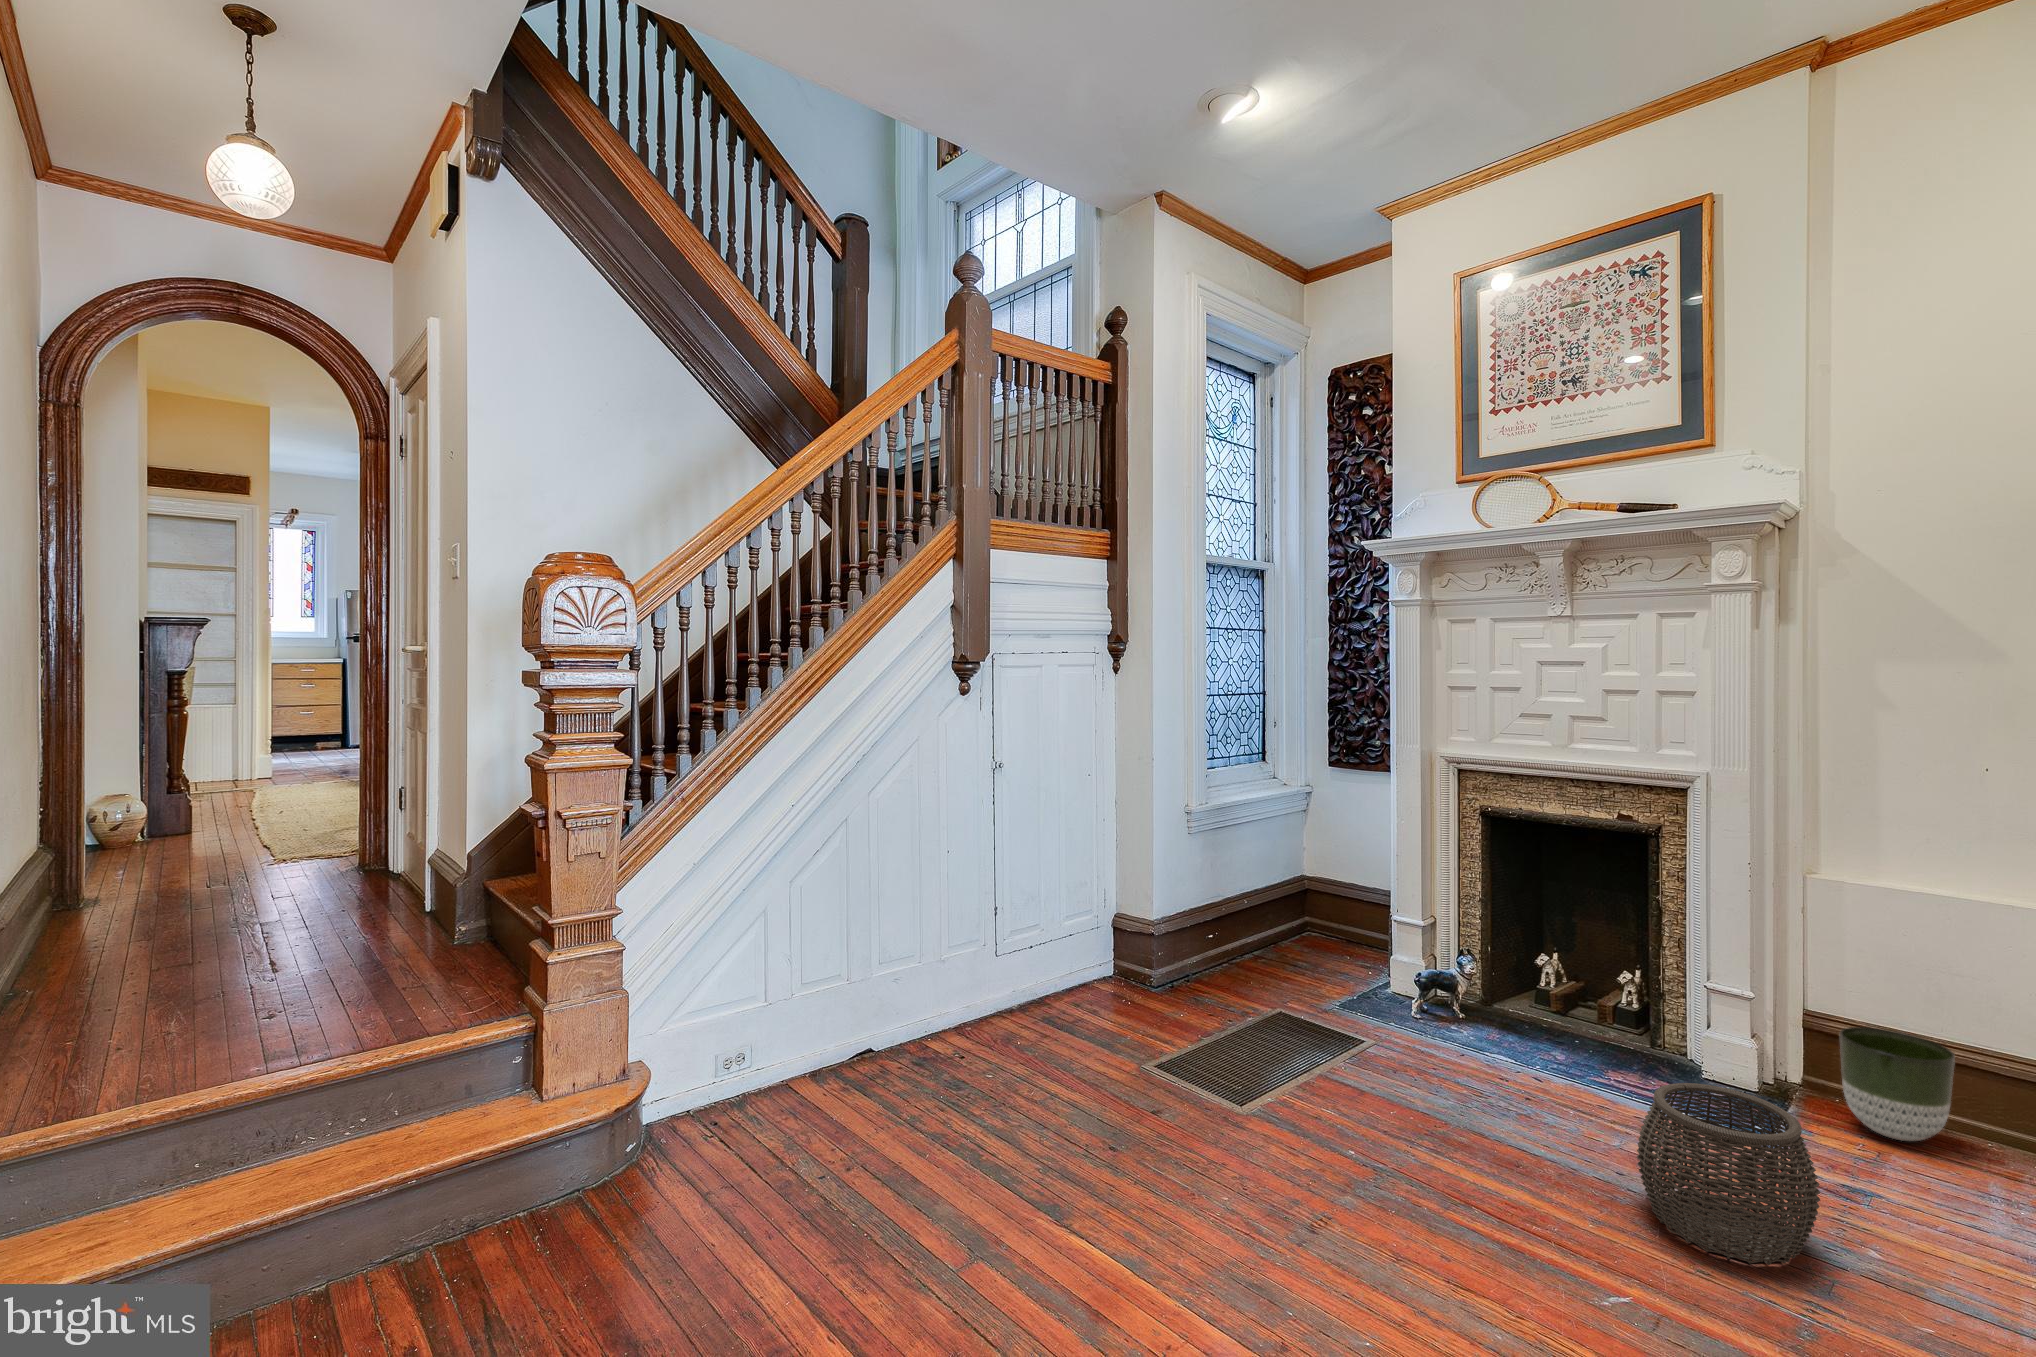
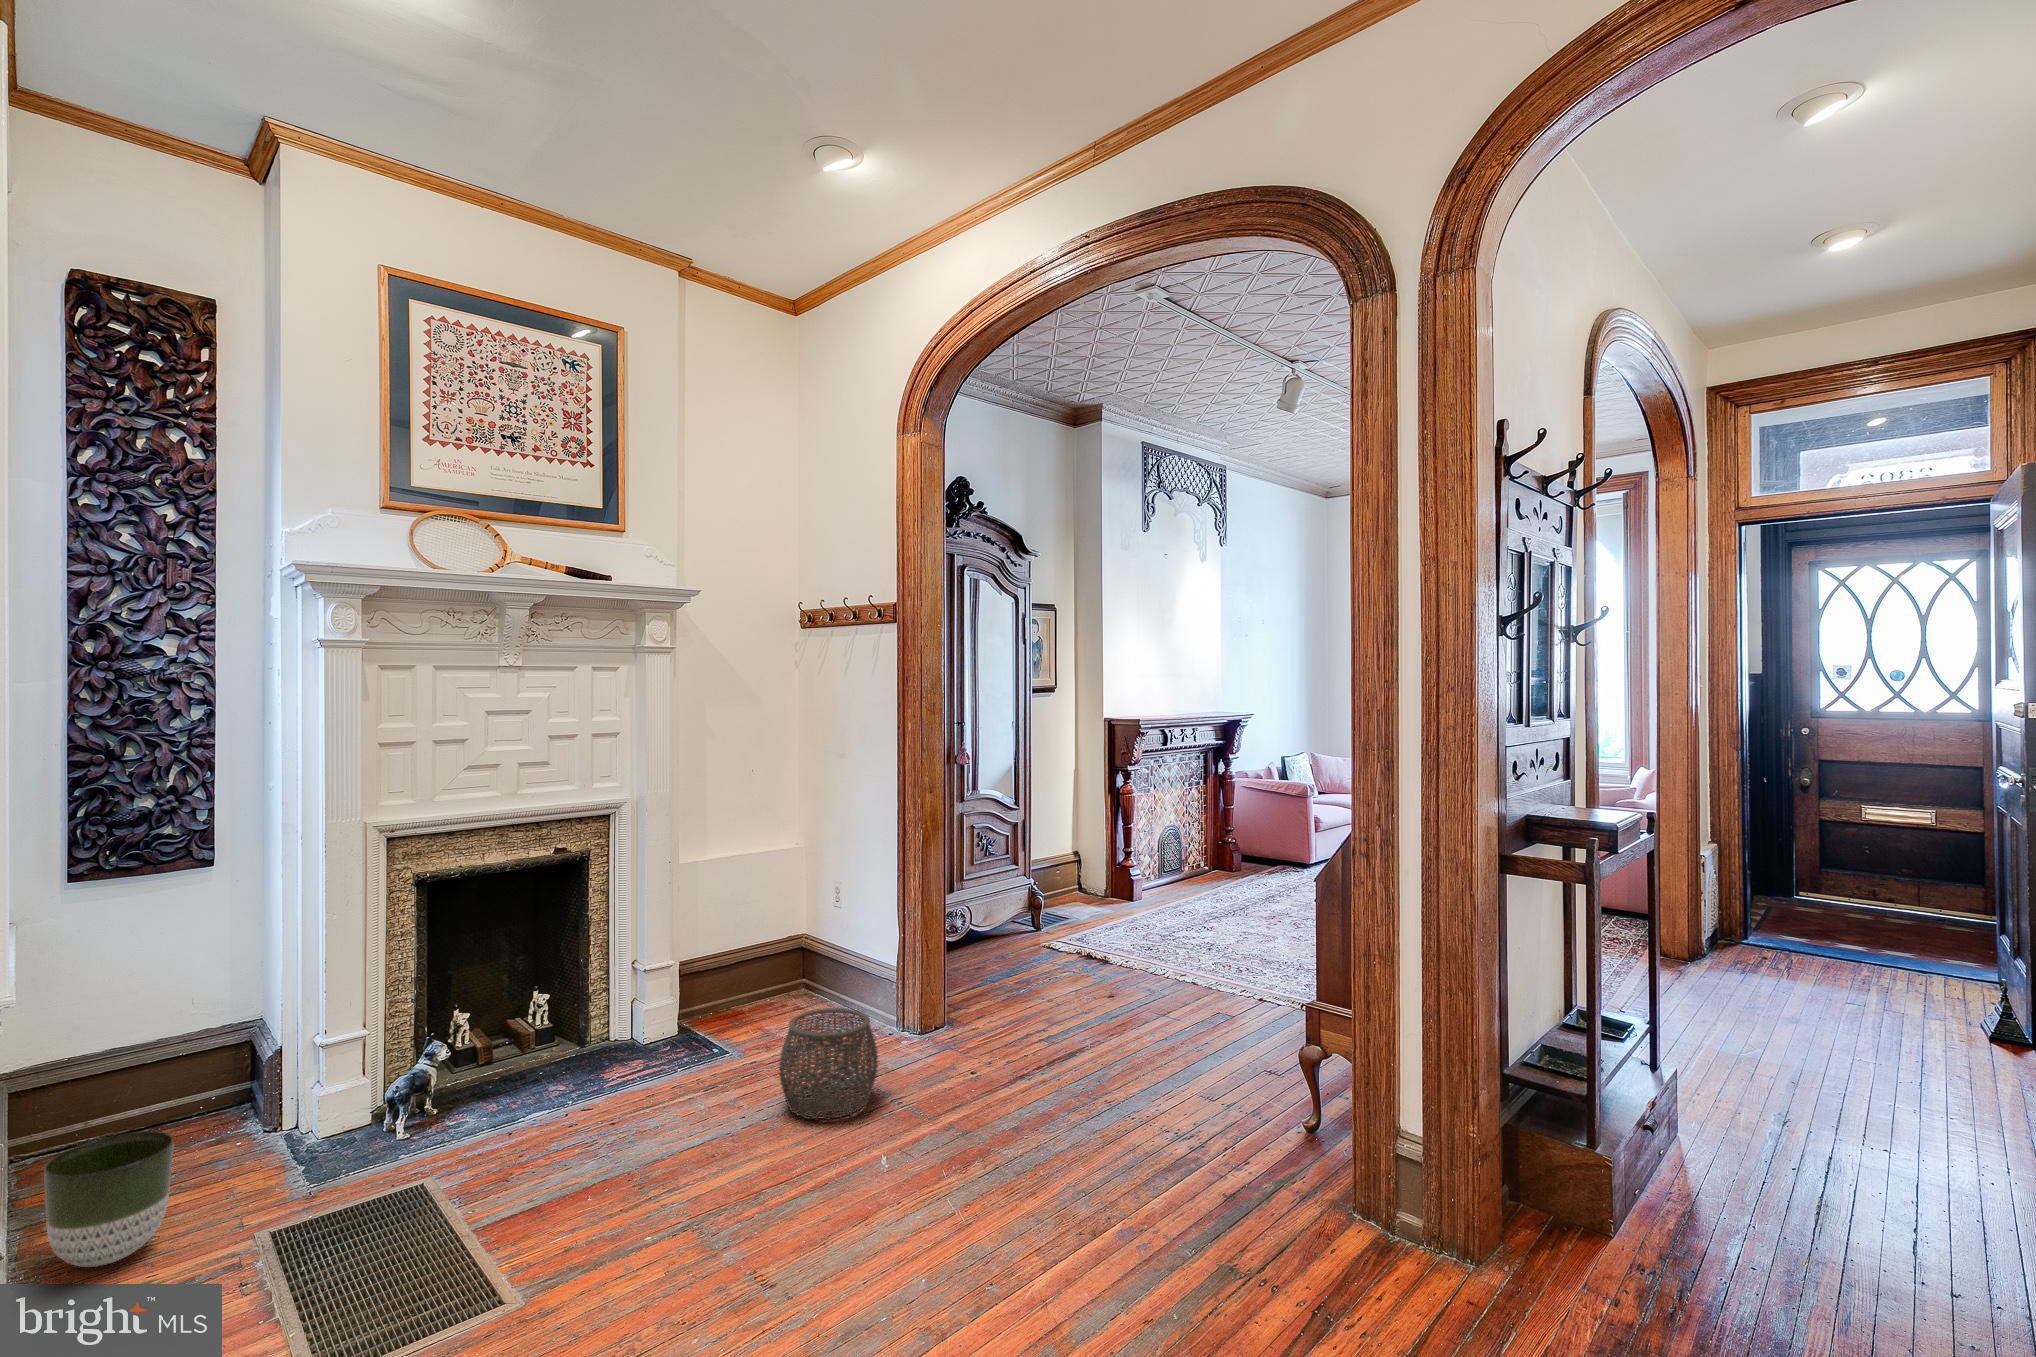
planter: present [1840,1027,1955,1141] -> present [44,1131,174,1267]

